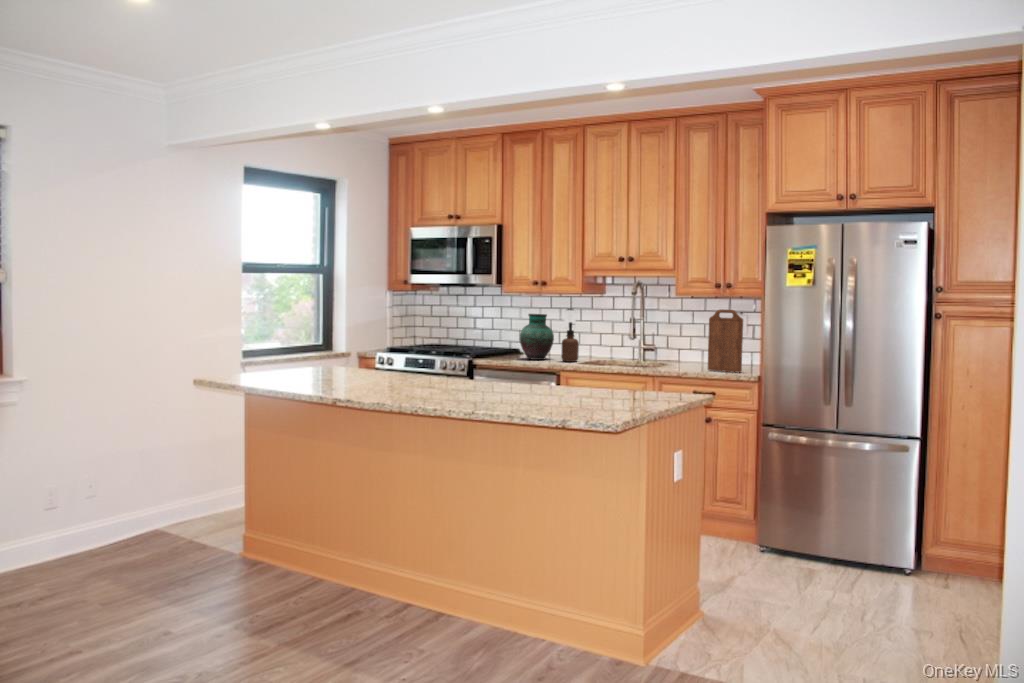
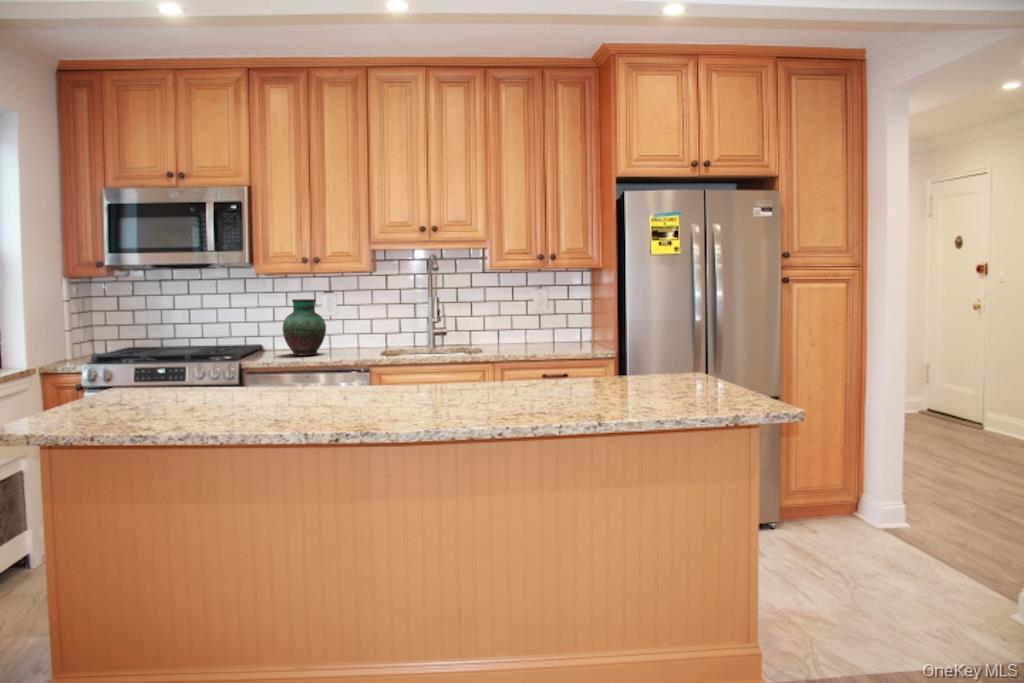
cutting board: present [708,309,743,373] -> none [535,284,574,350]
soap dispenser: present [561,322,579,362] -> none [344,307,366,354]

